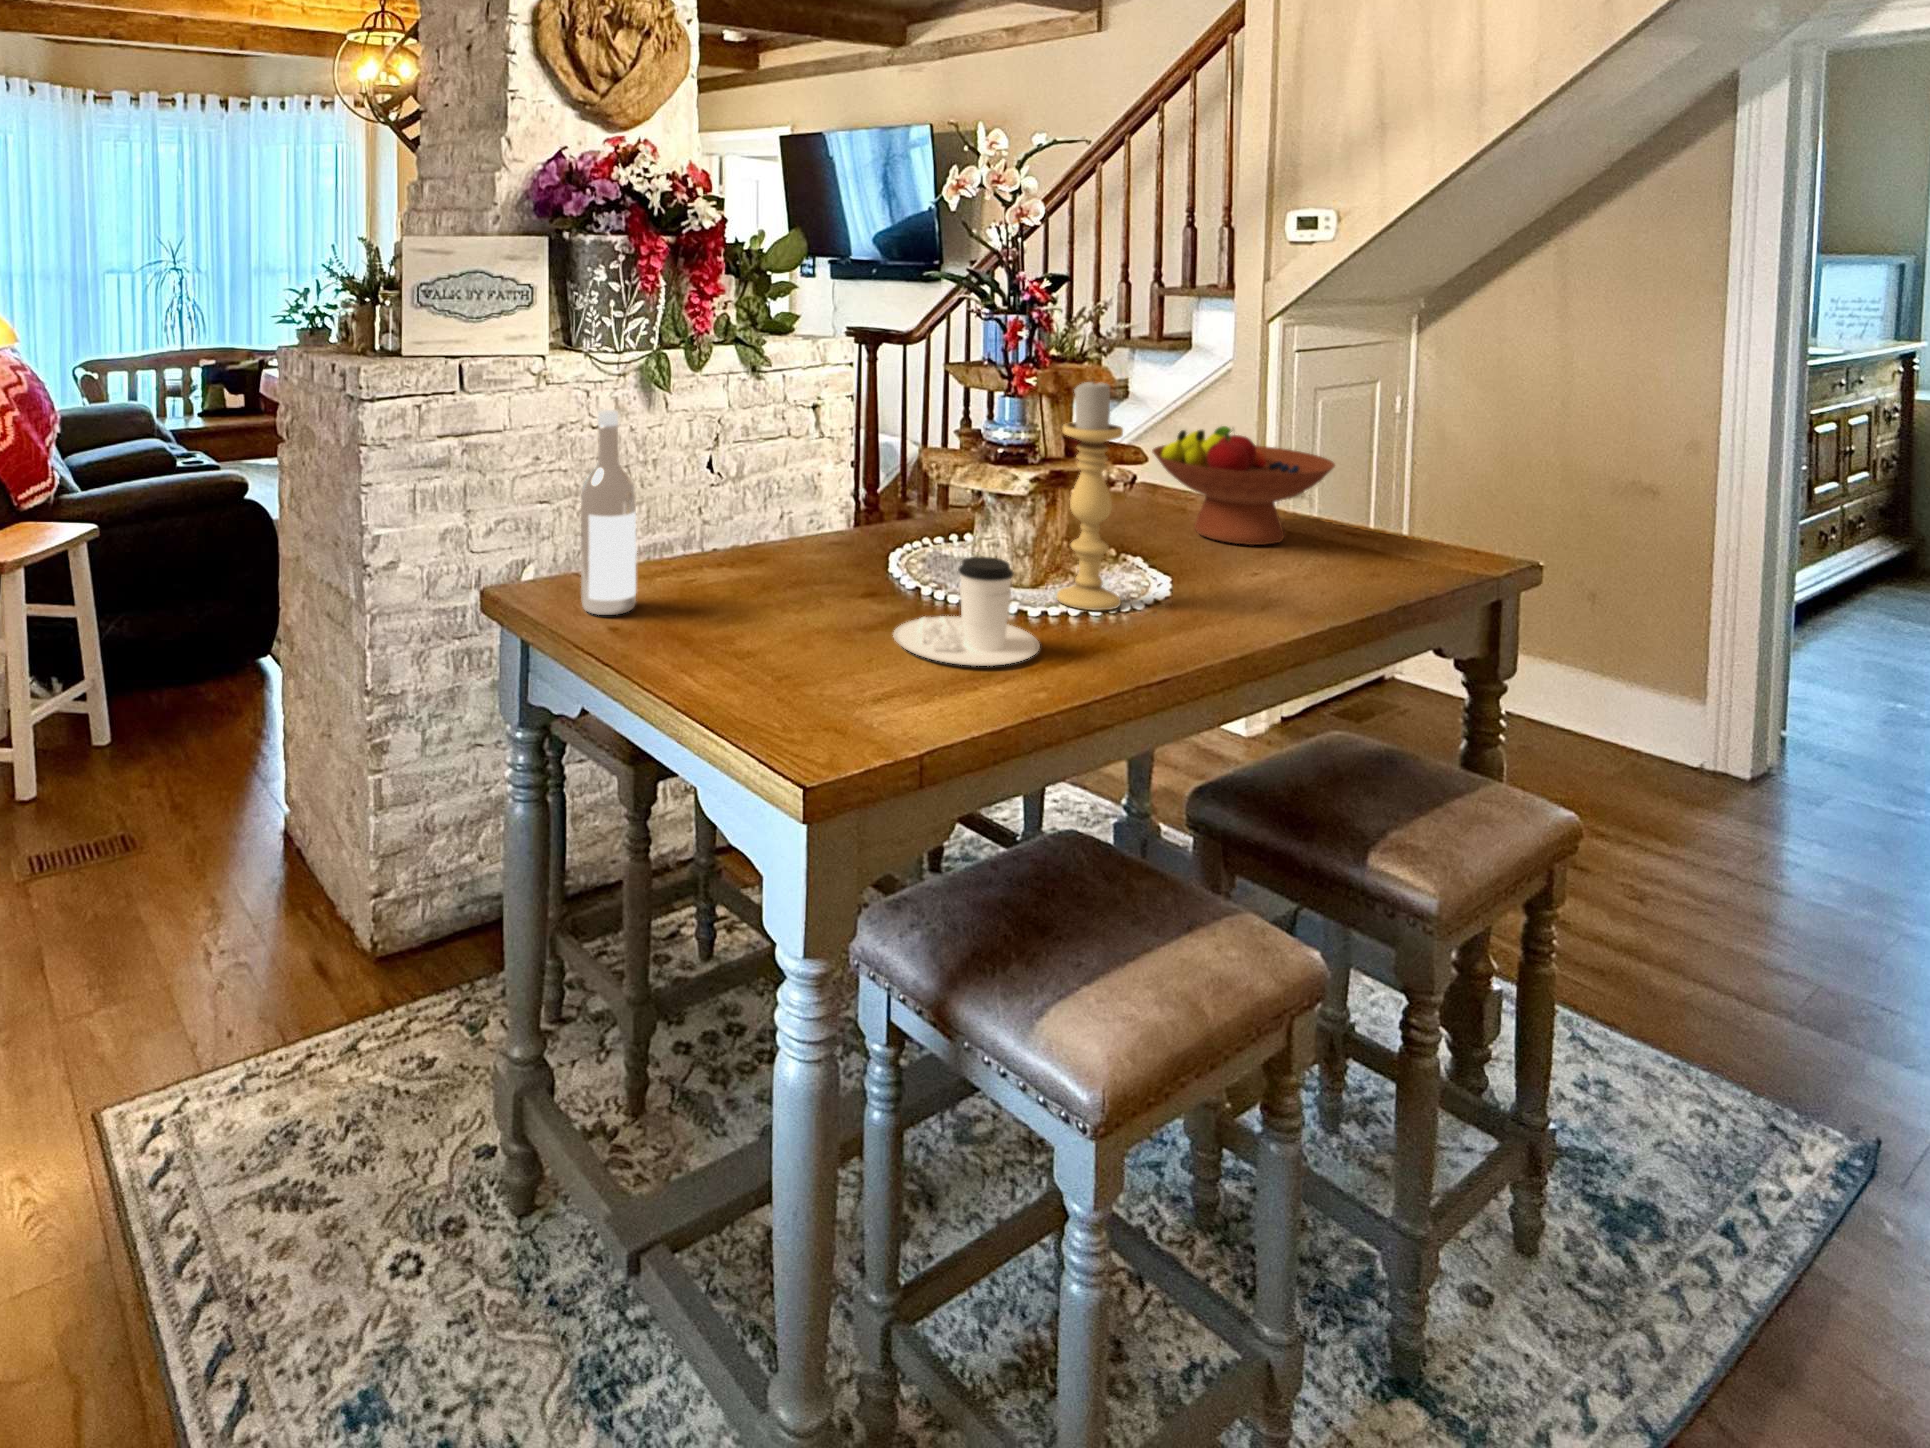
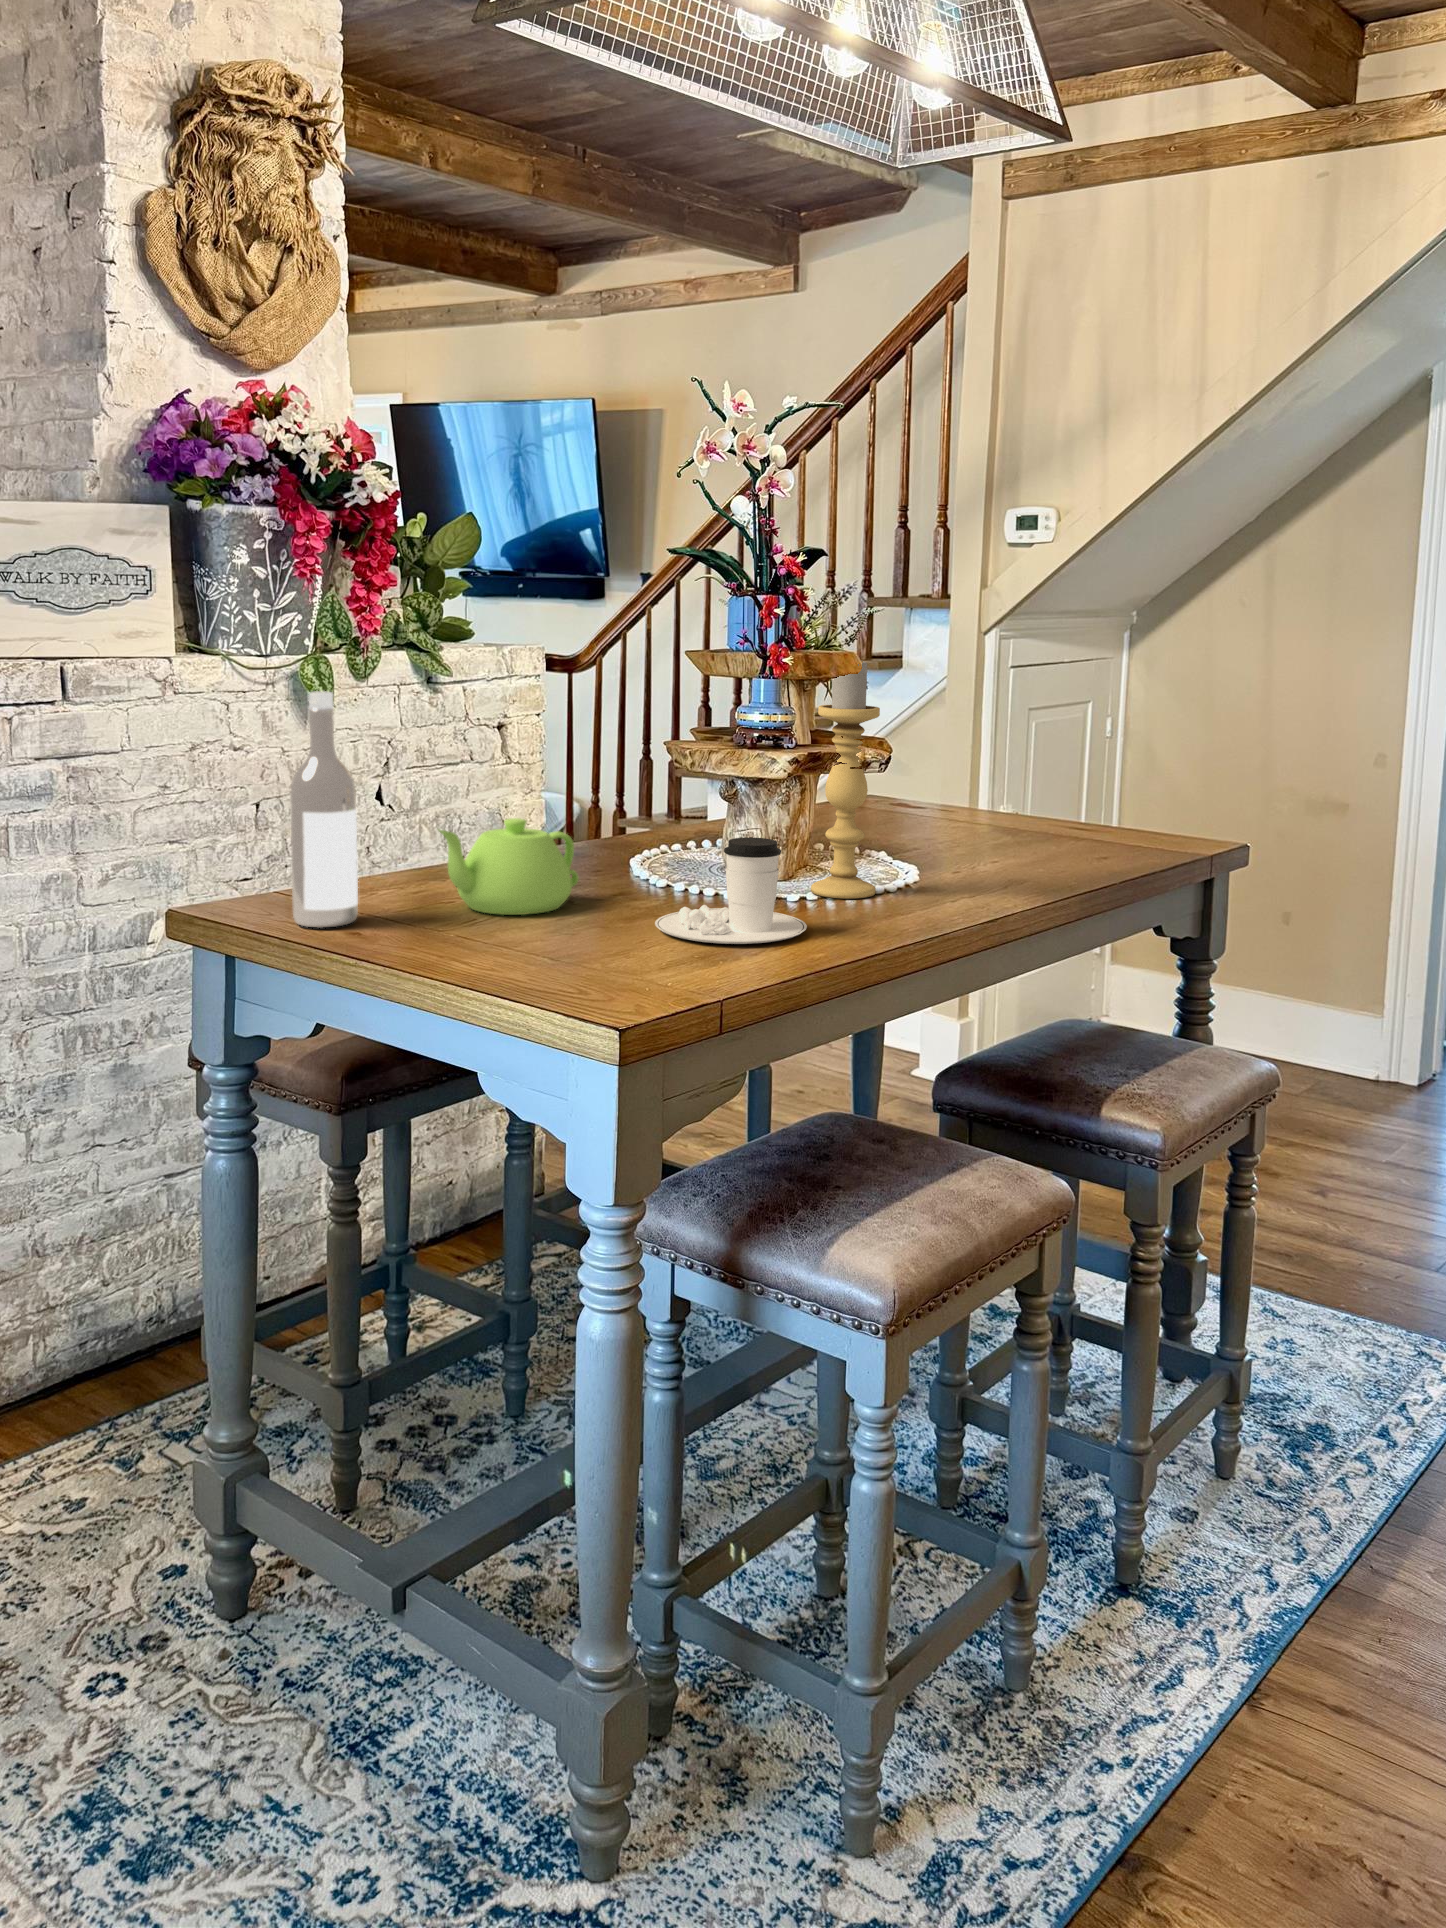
fruit bowl: present [1152,426,1335,545] -> none [892,722,1071,843]
teapot: none [705,521,836,611] -> present [439,818,578,915]

